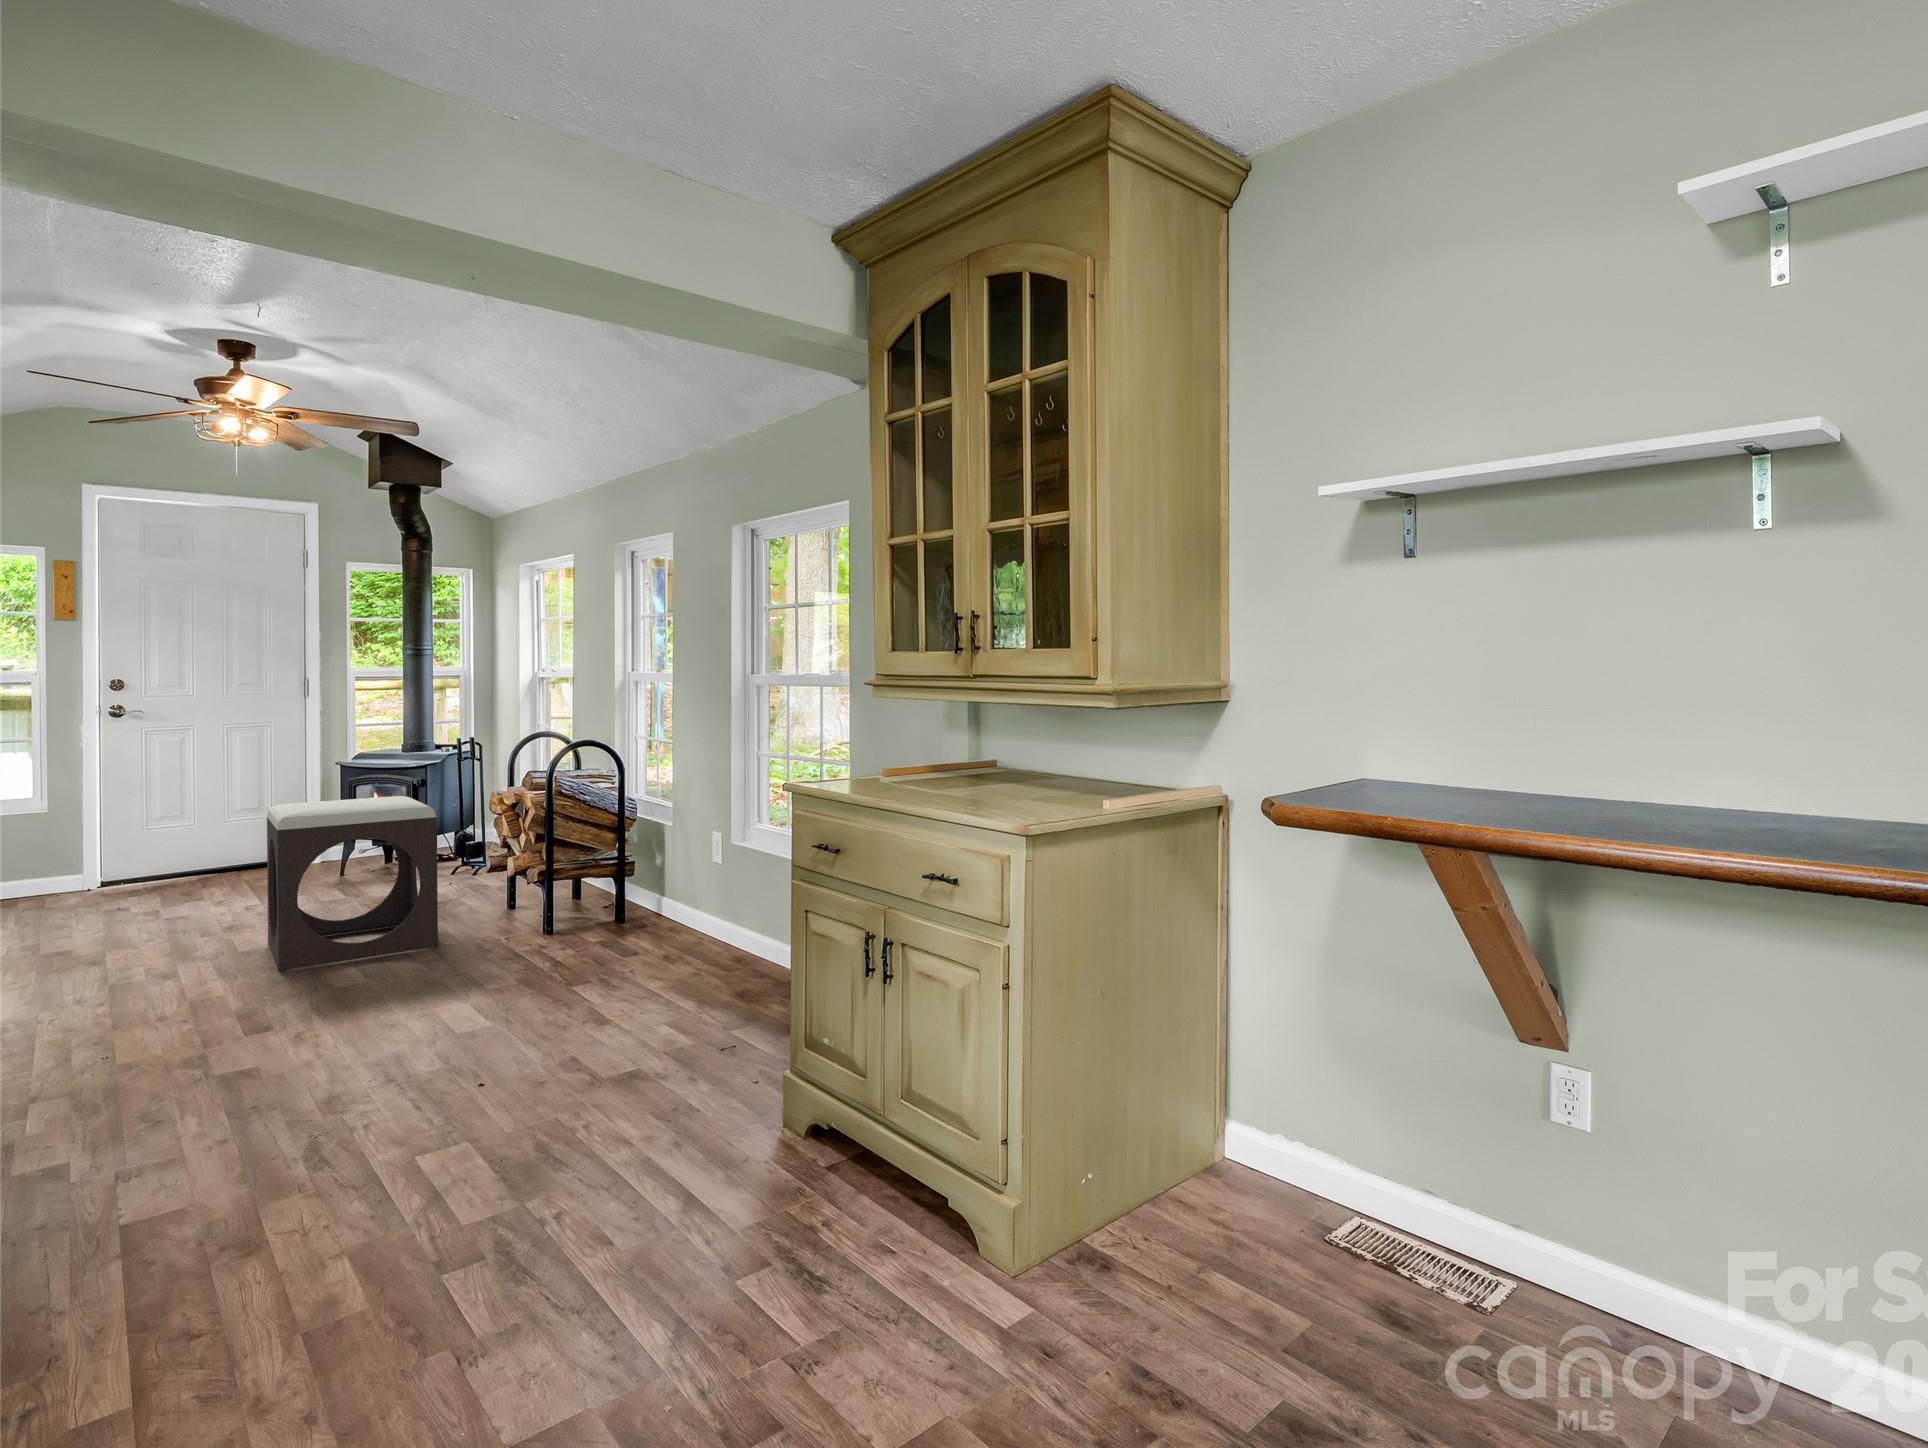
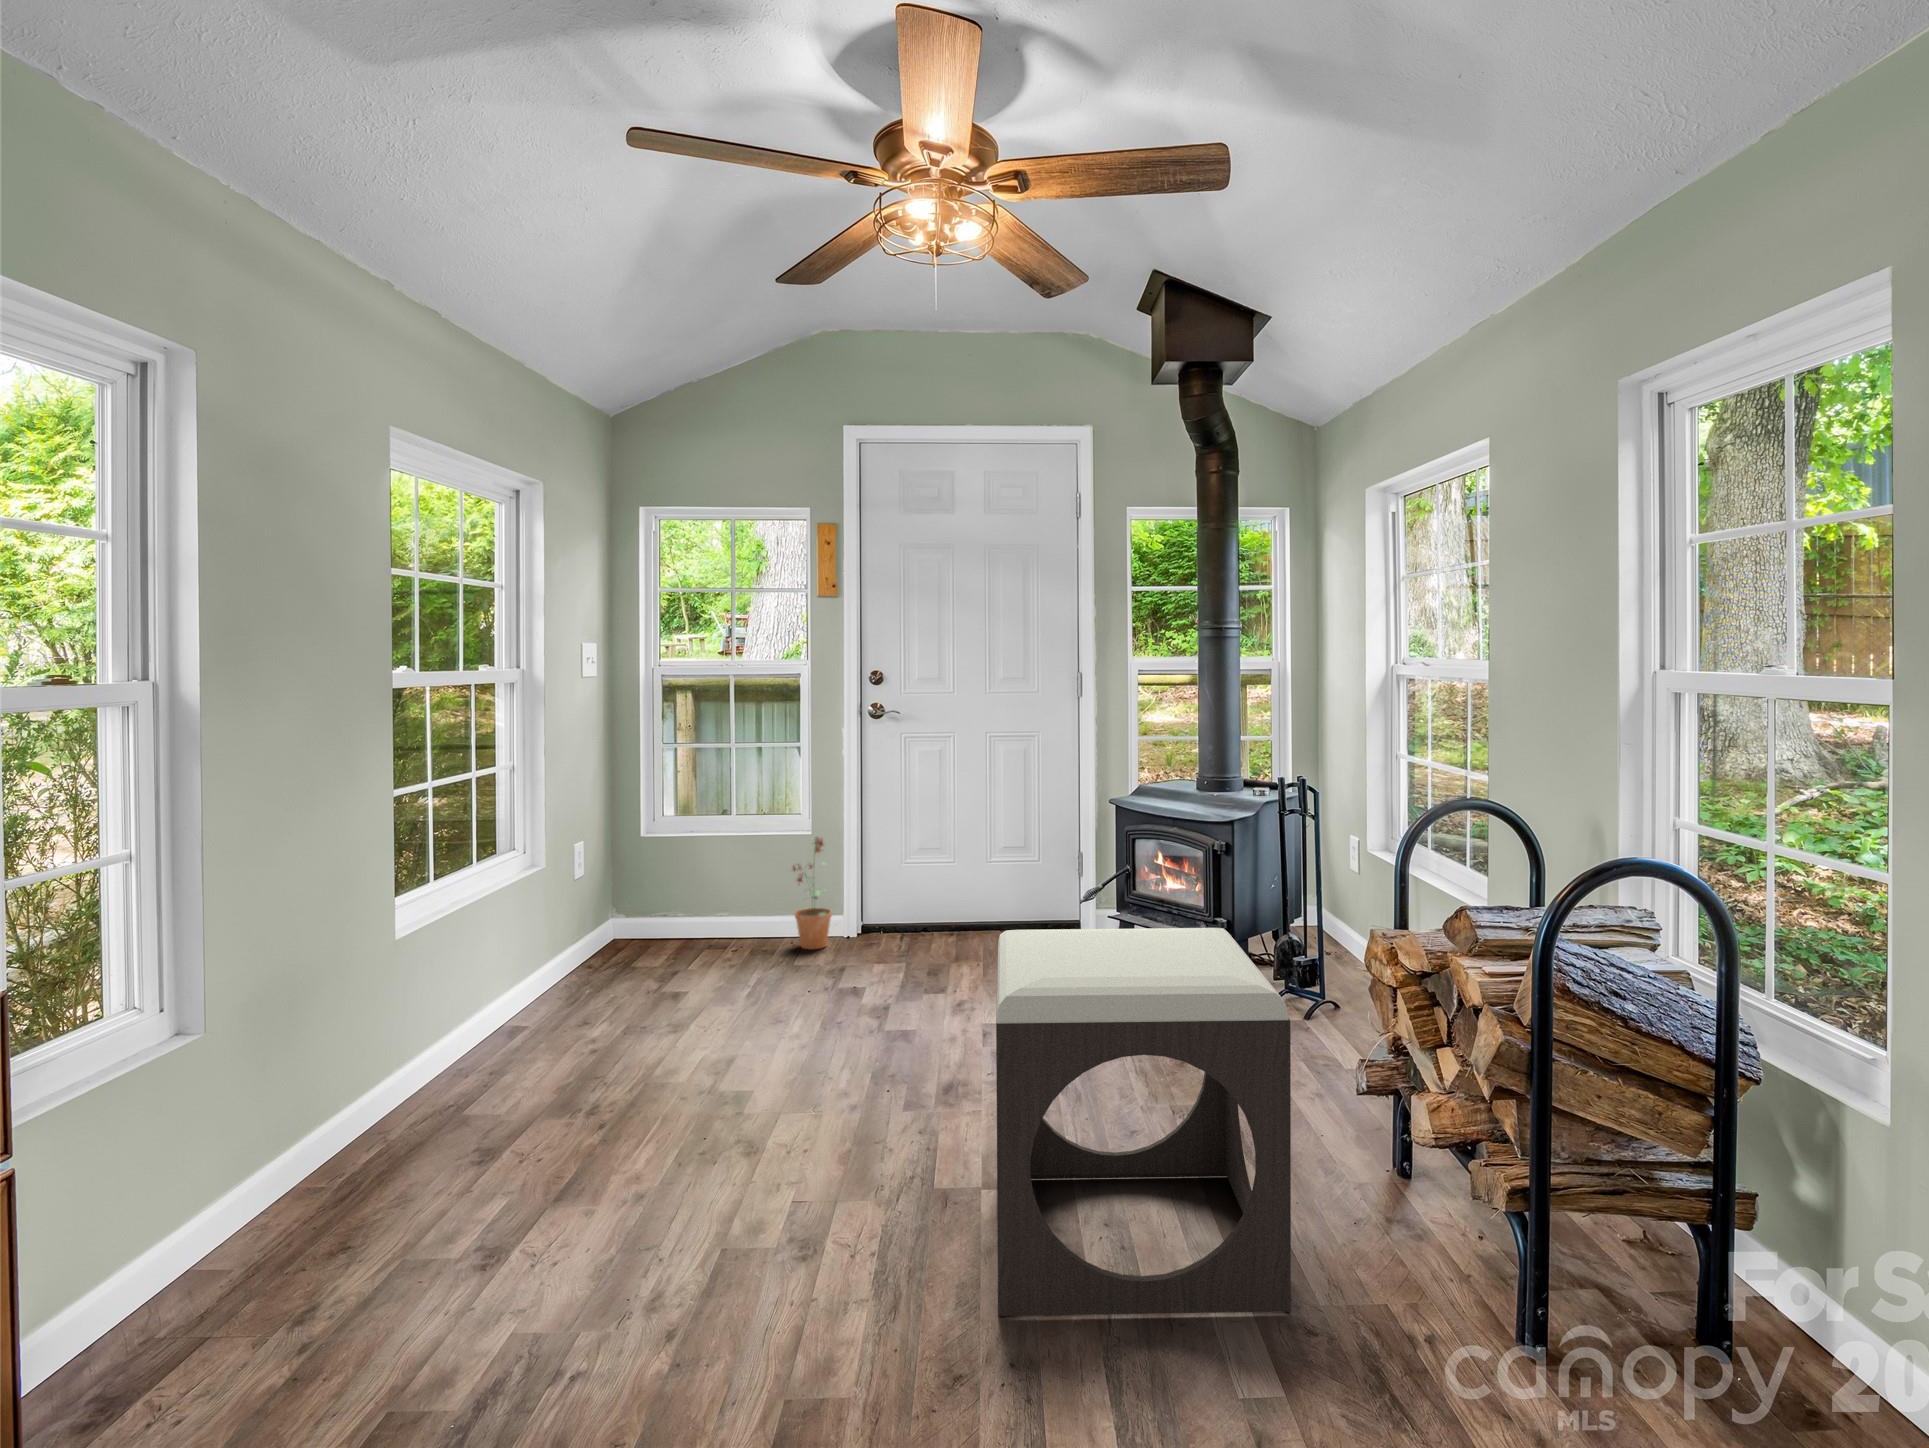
potted plant: none [30,807,76,893] -> present [793,837,832,949]

